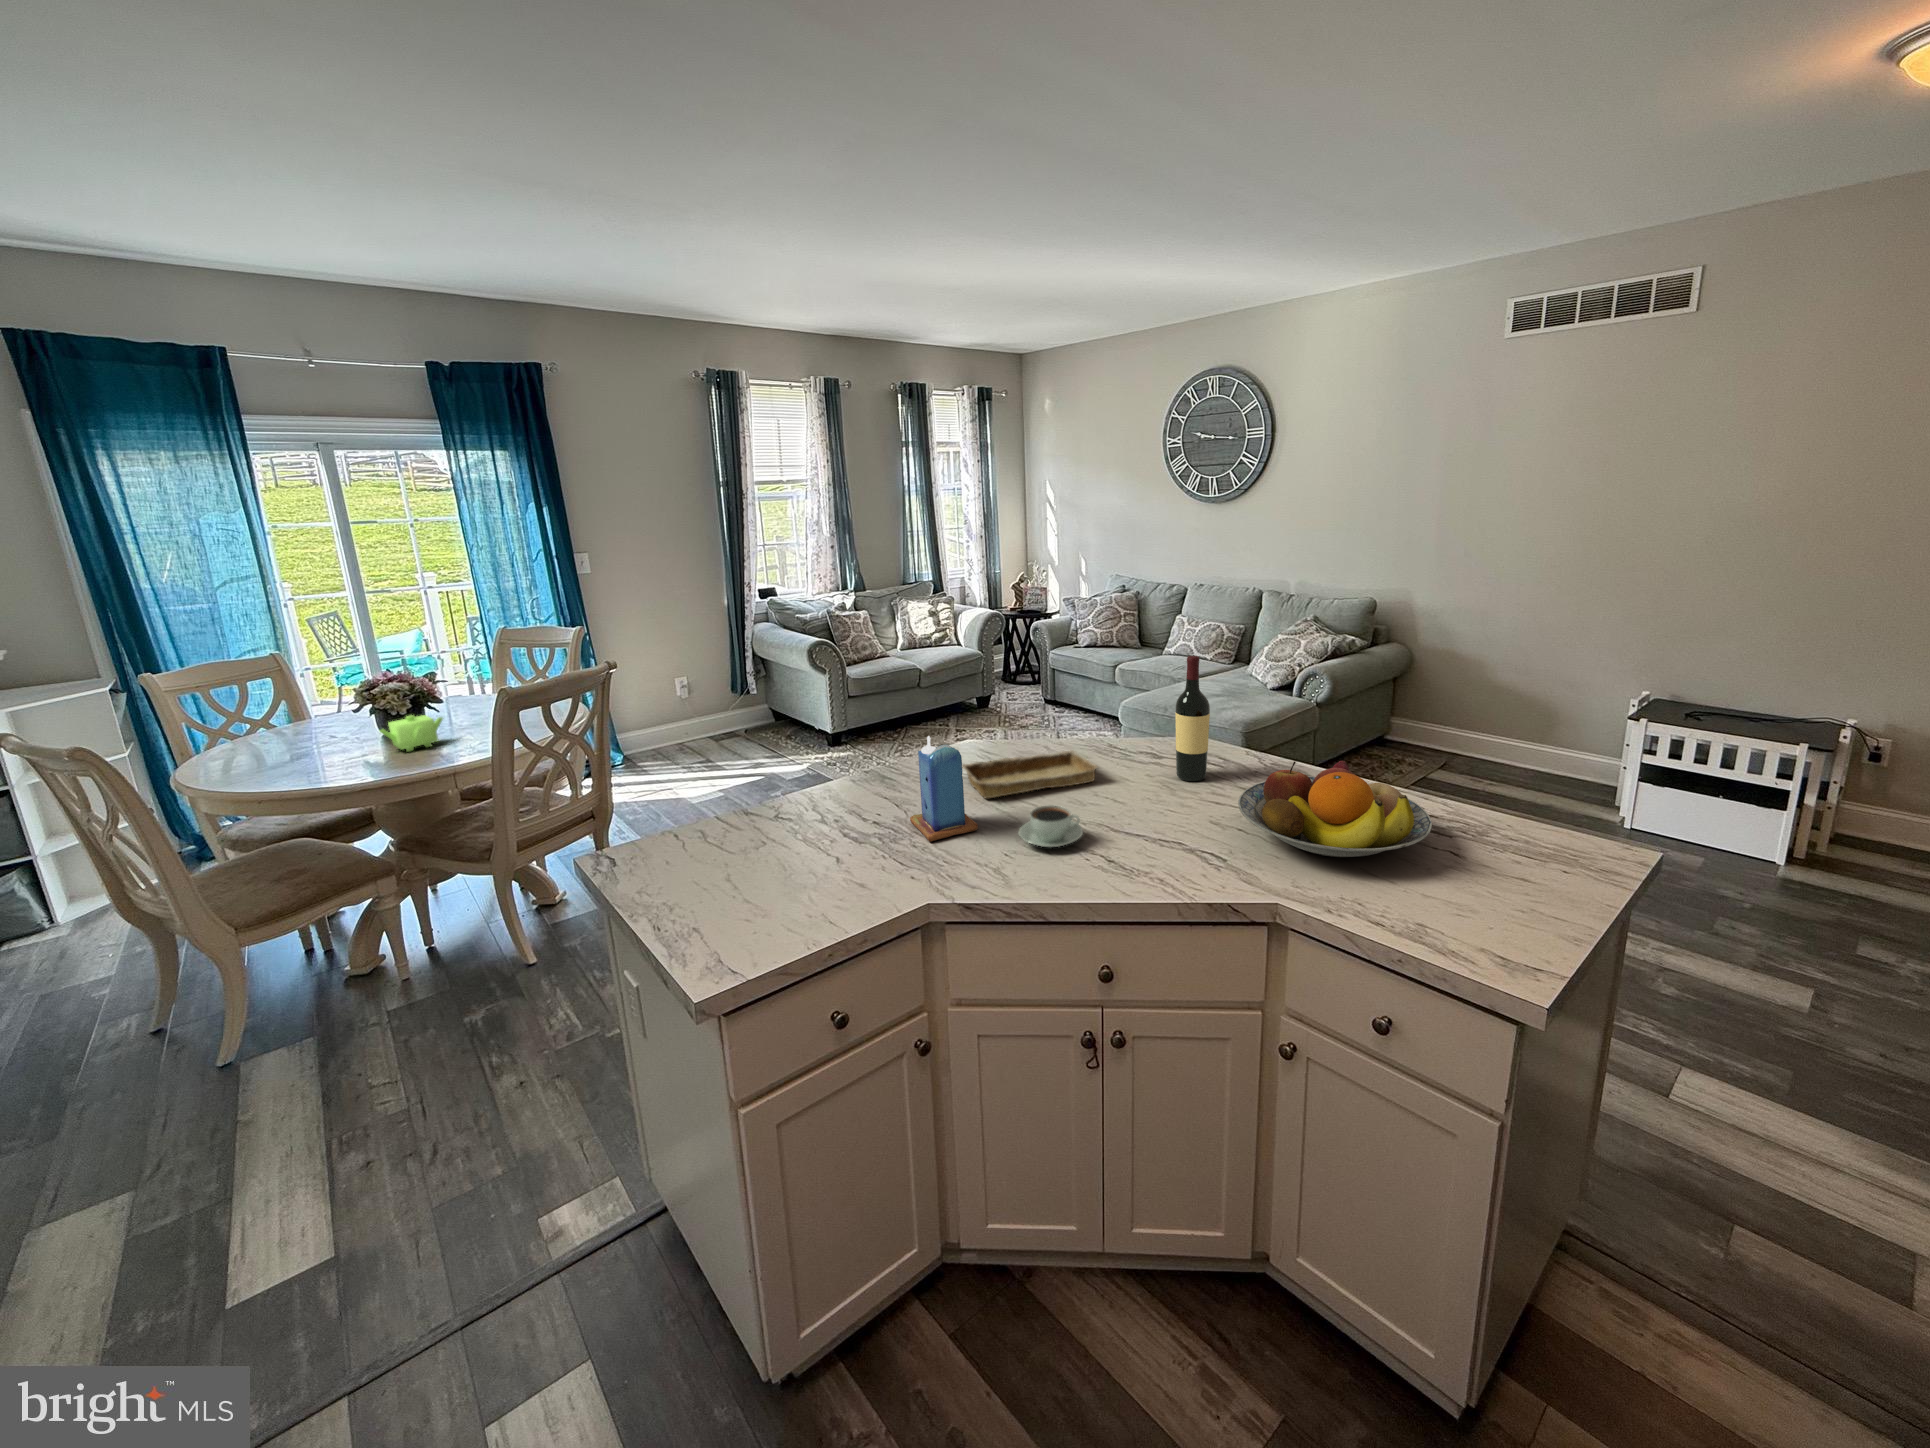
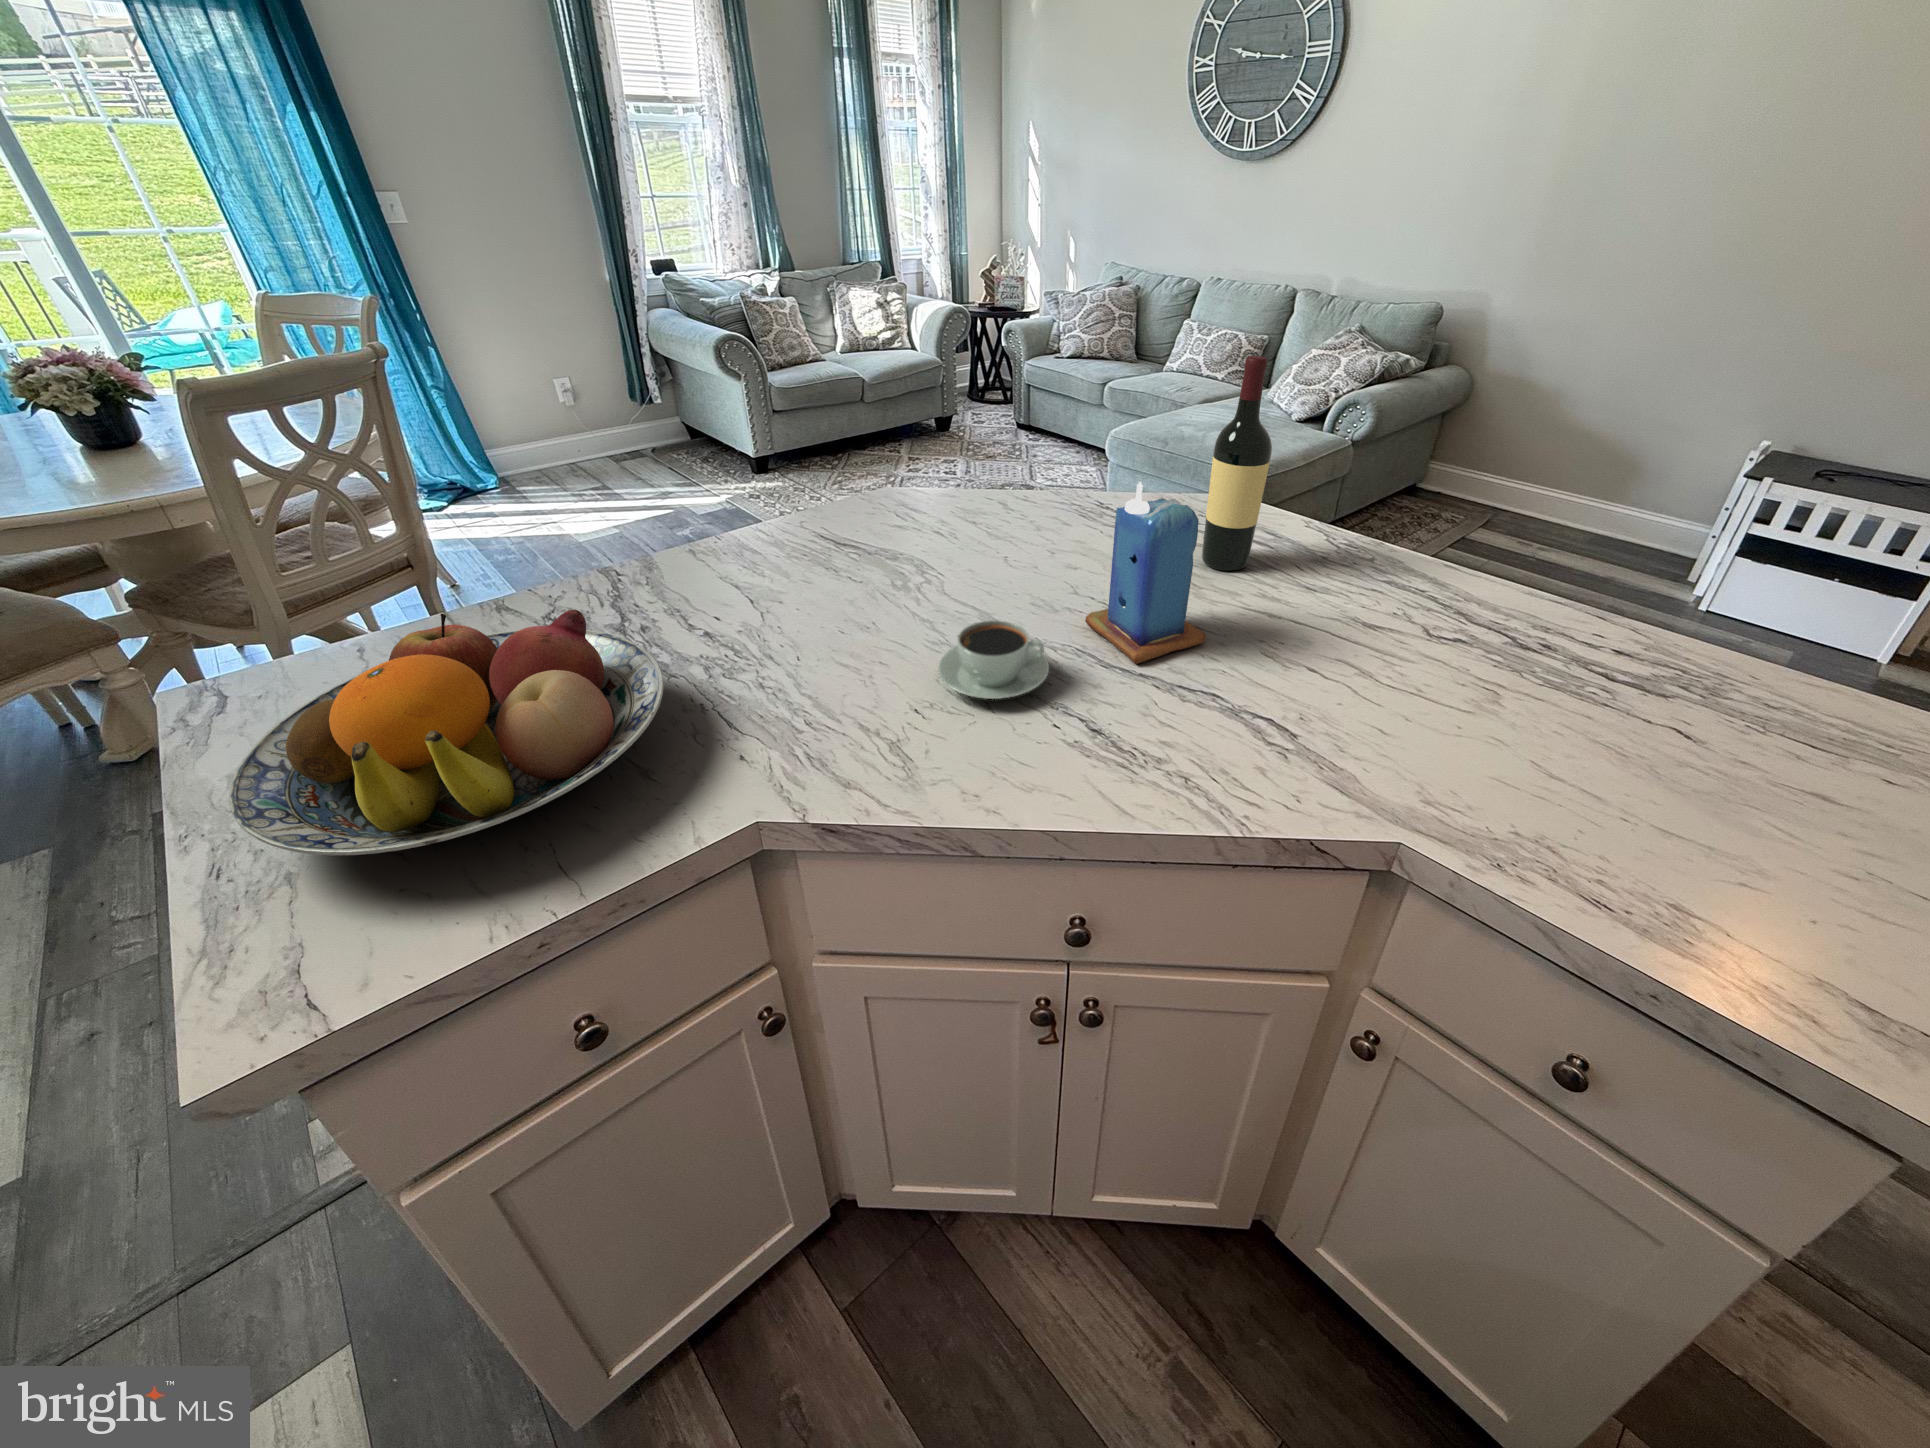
teapot: present [380,715,443,752] -> none [18,417,130,473]
candle: present [910,736,978,842] -> present [1085,482,1206,664]
tray: present [963,750,1098,798] -> none [859,511,1083,592]
fruit bowl: present [1238,761,1432,857] -> present [229,610,664,855]

